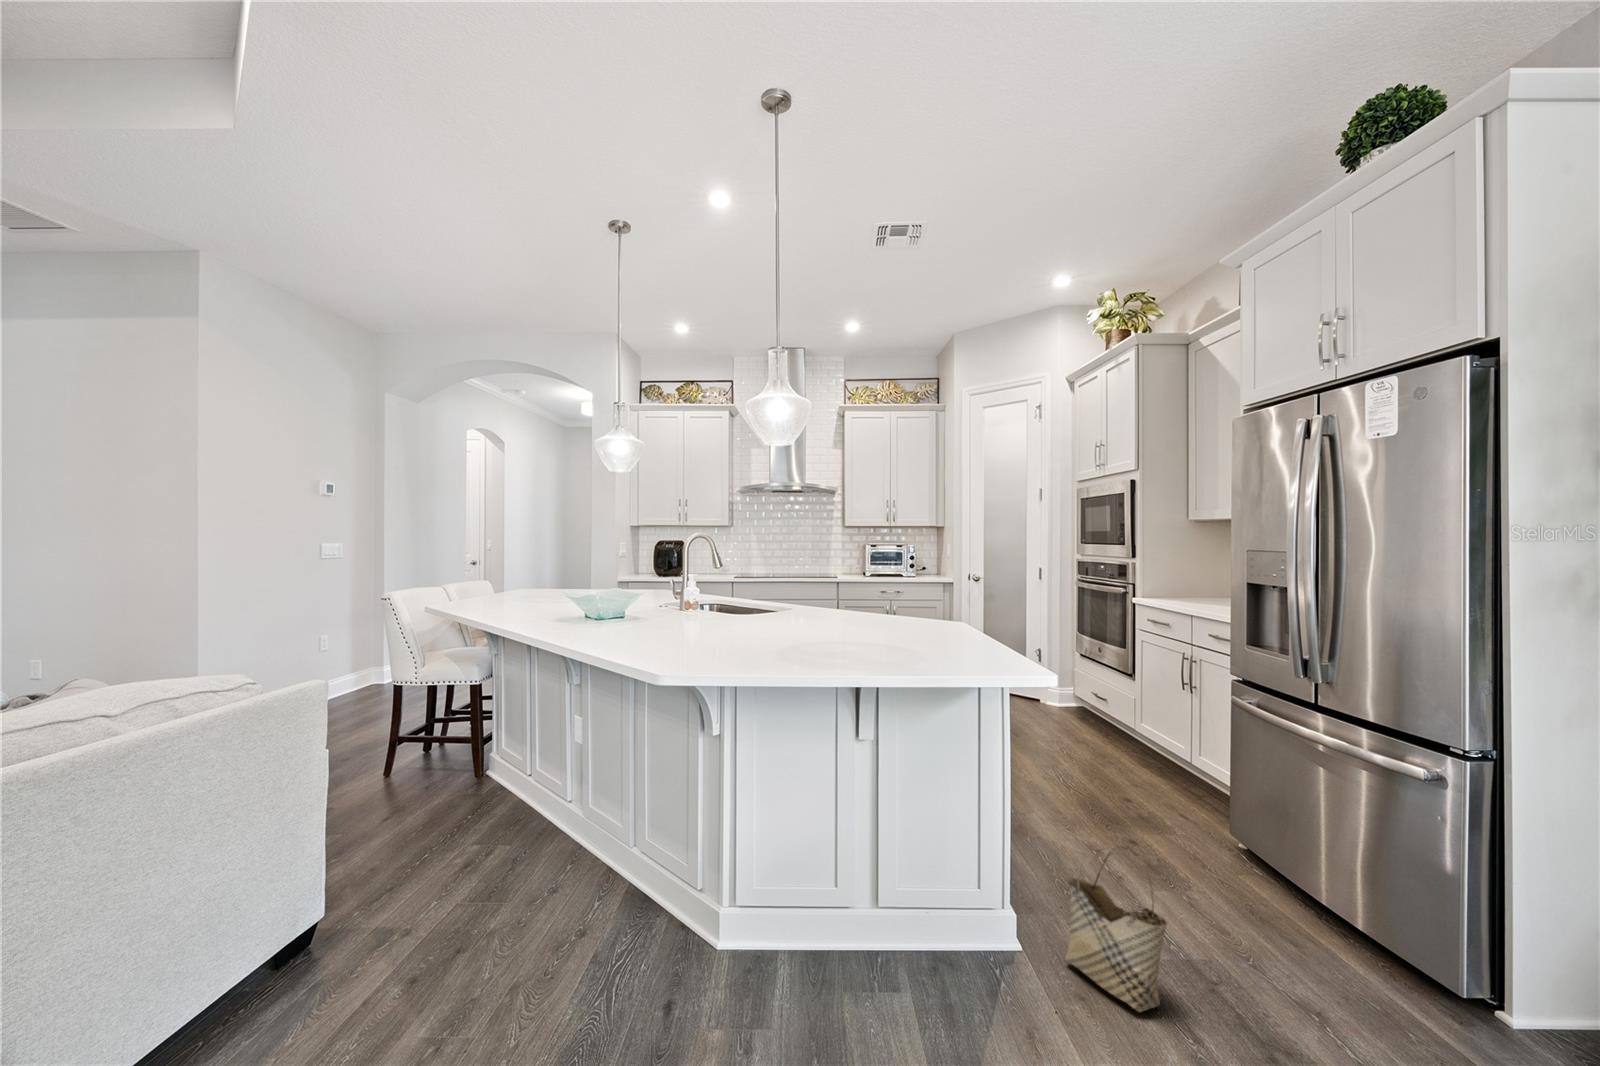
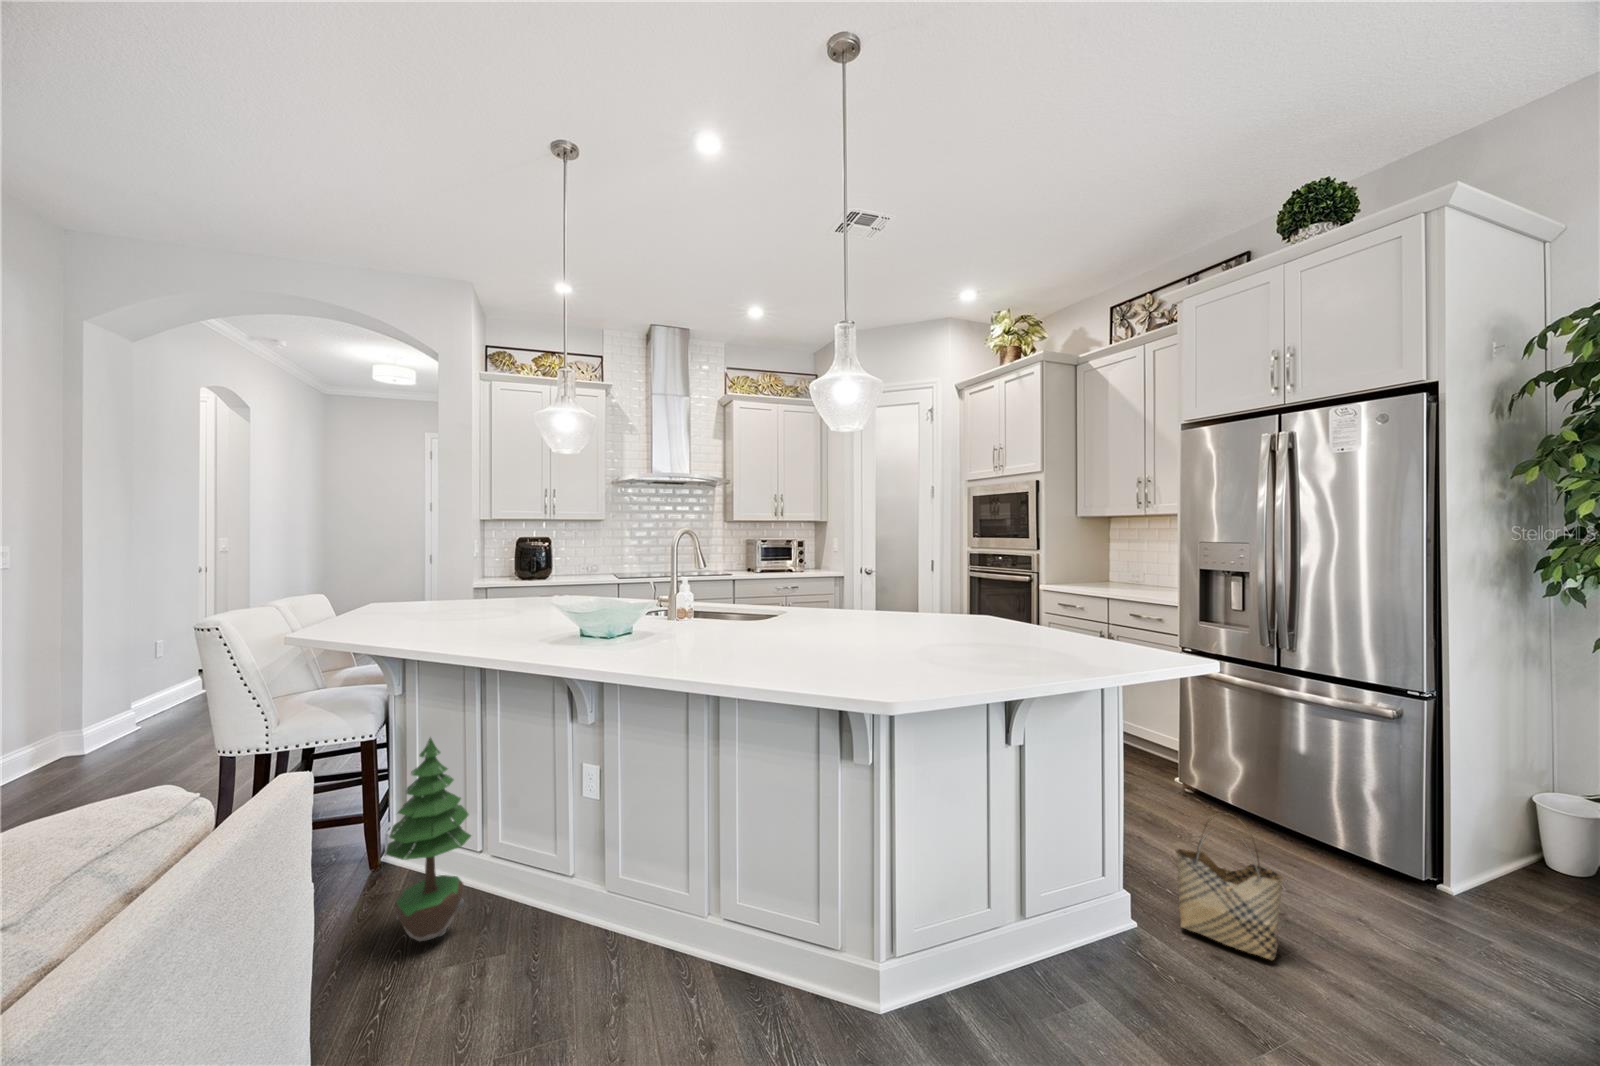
potted tree: none [446,679,504,825] -> present [386,738,471,941]

